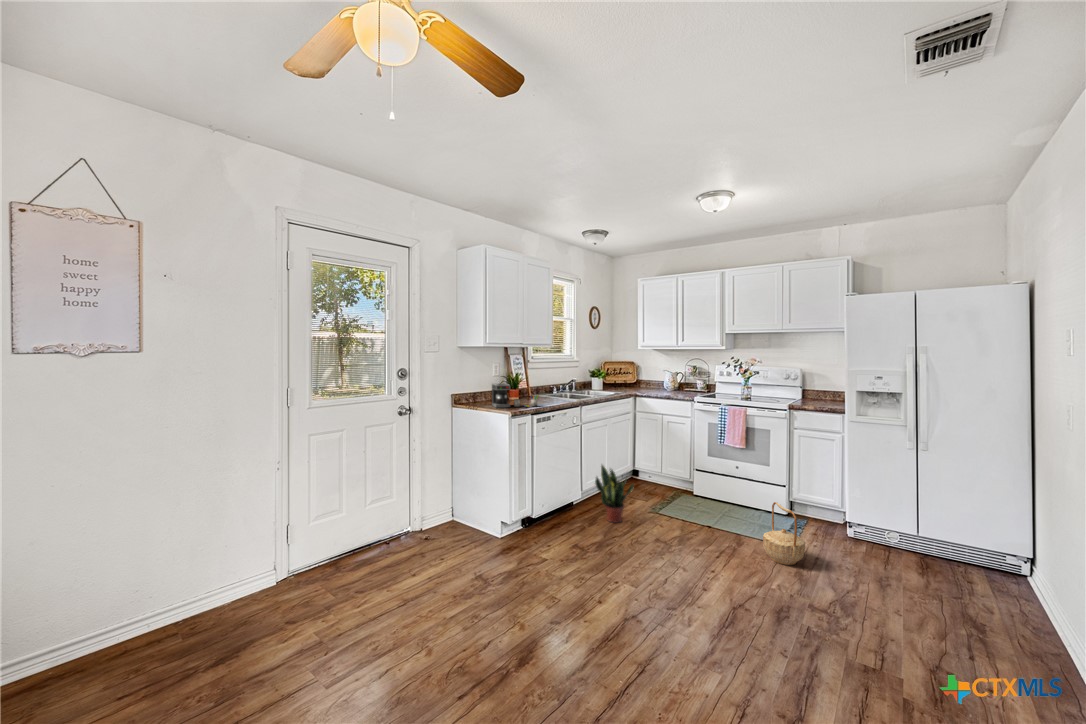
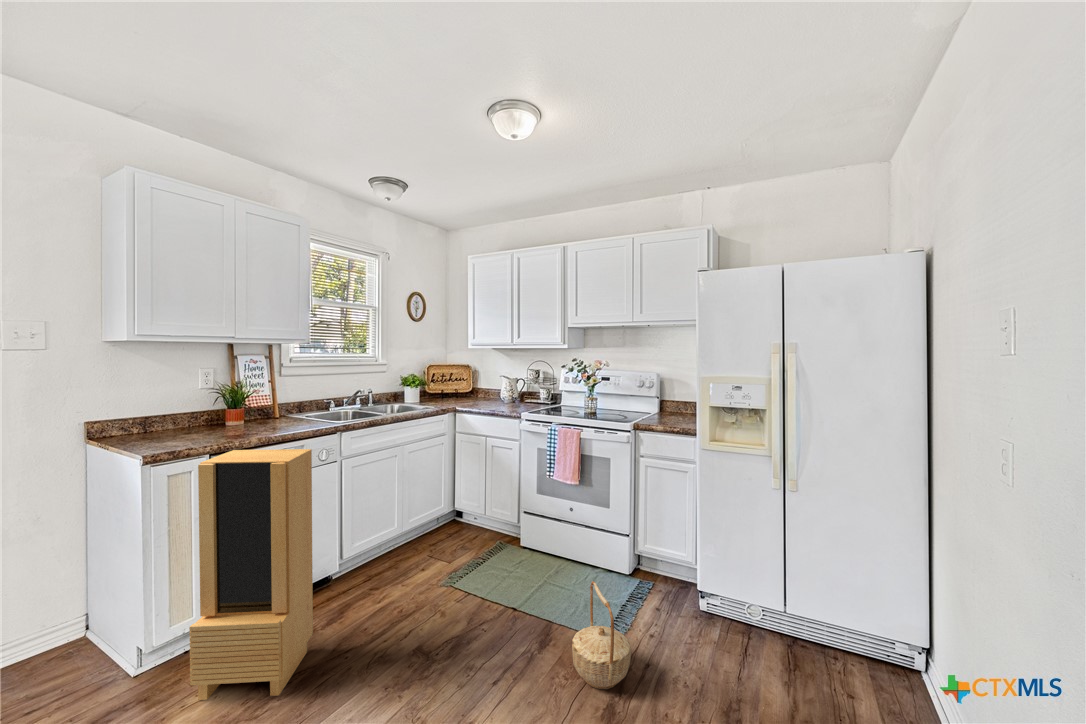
coffee maker: present [492,384,539,408] -> none [155,402,249,445]
storage cabinet: none [541,411,590,551] -> present [189,449,313,700]
potted plant: present [595,465,634,523] -> none [349,523,407,615]

